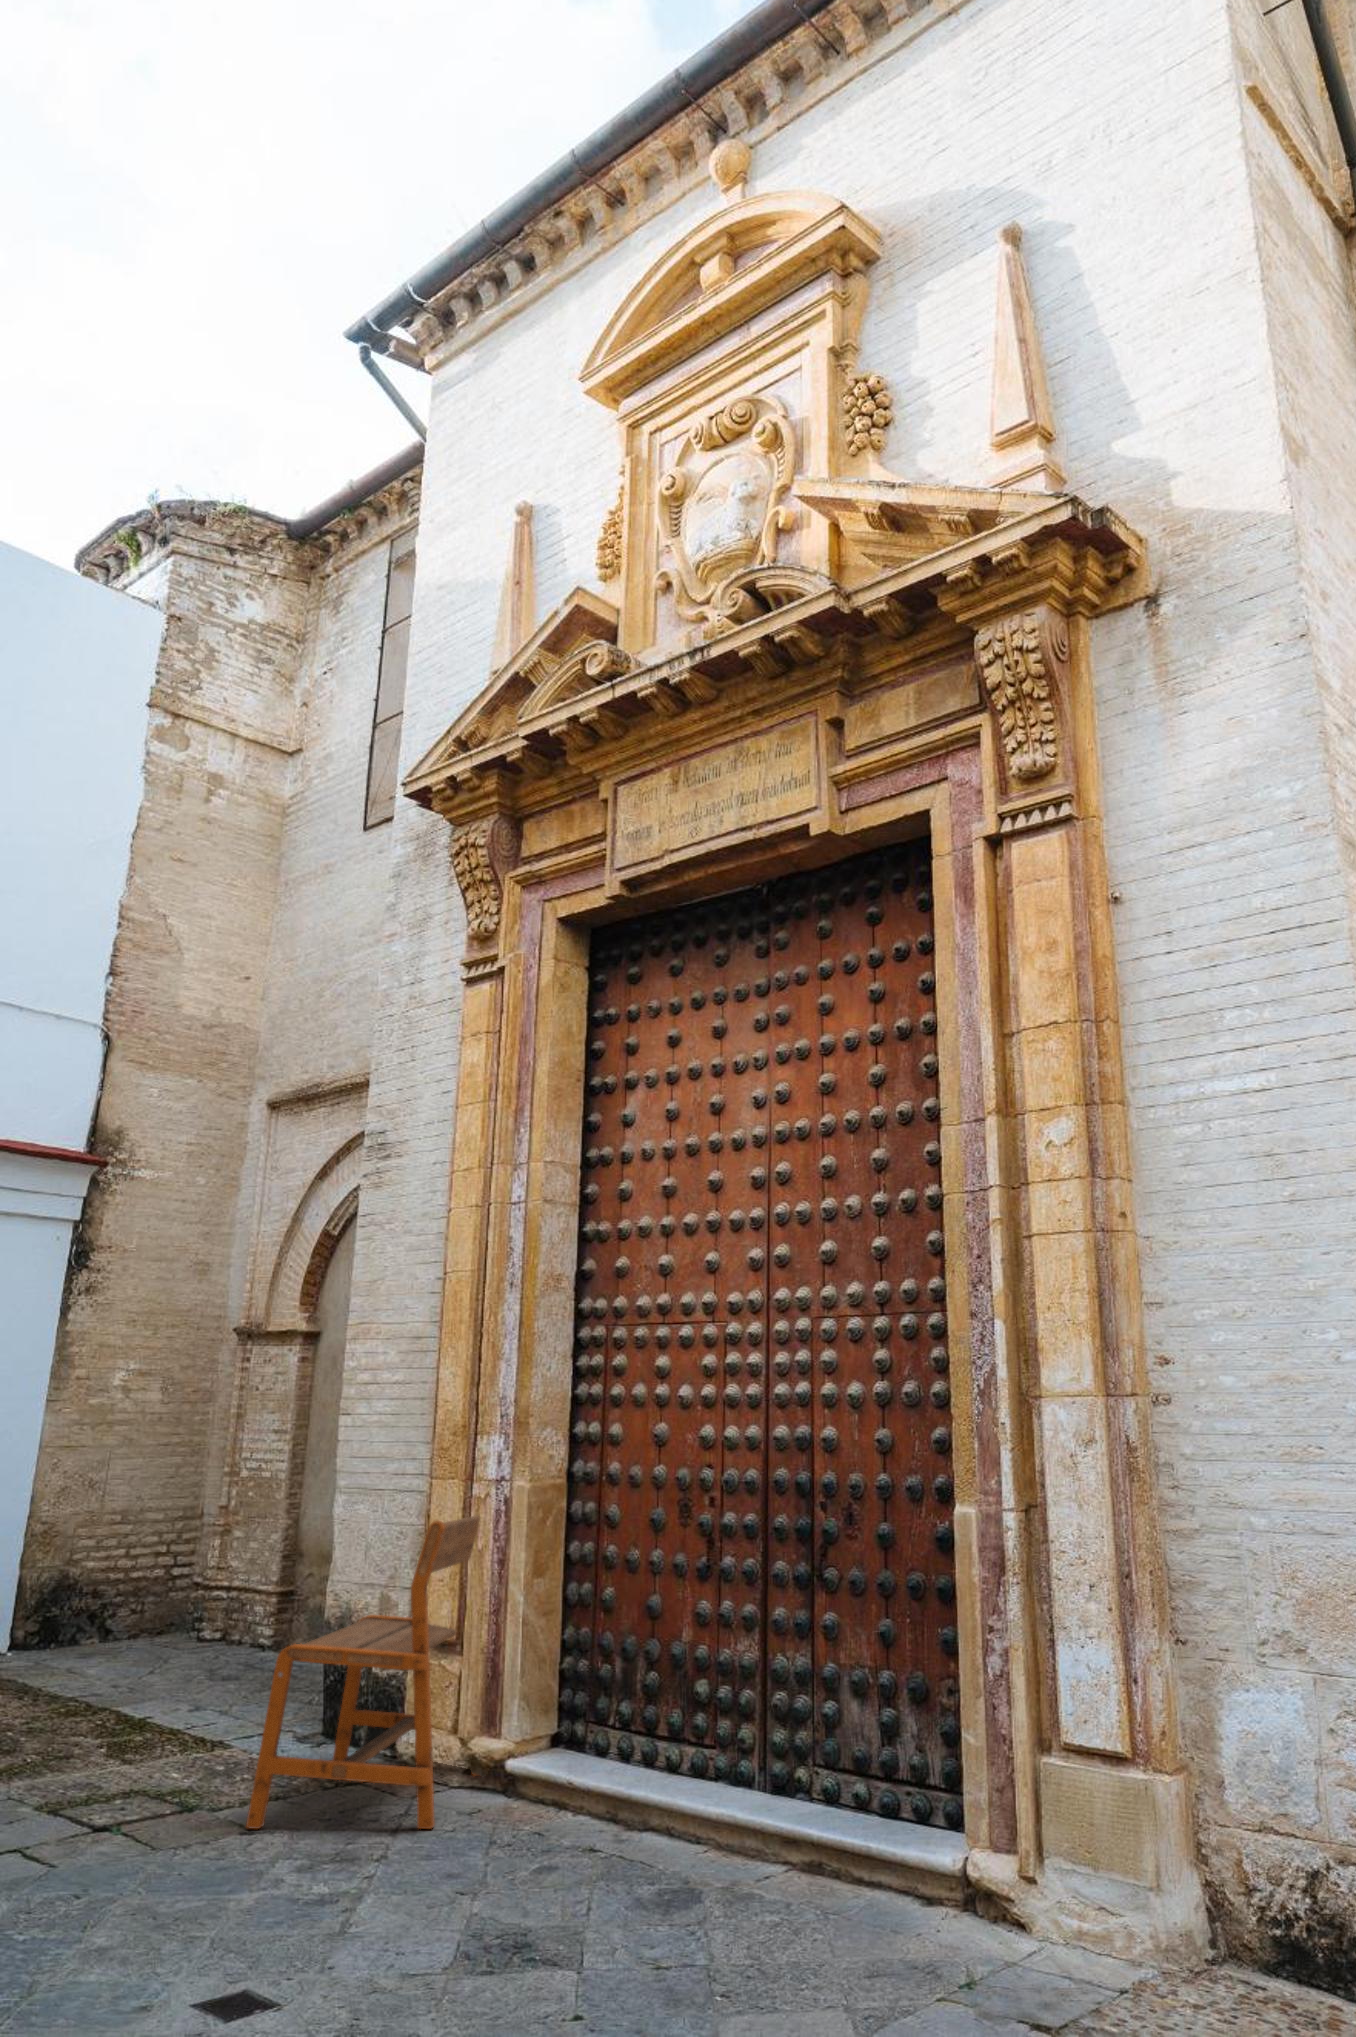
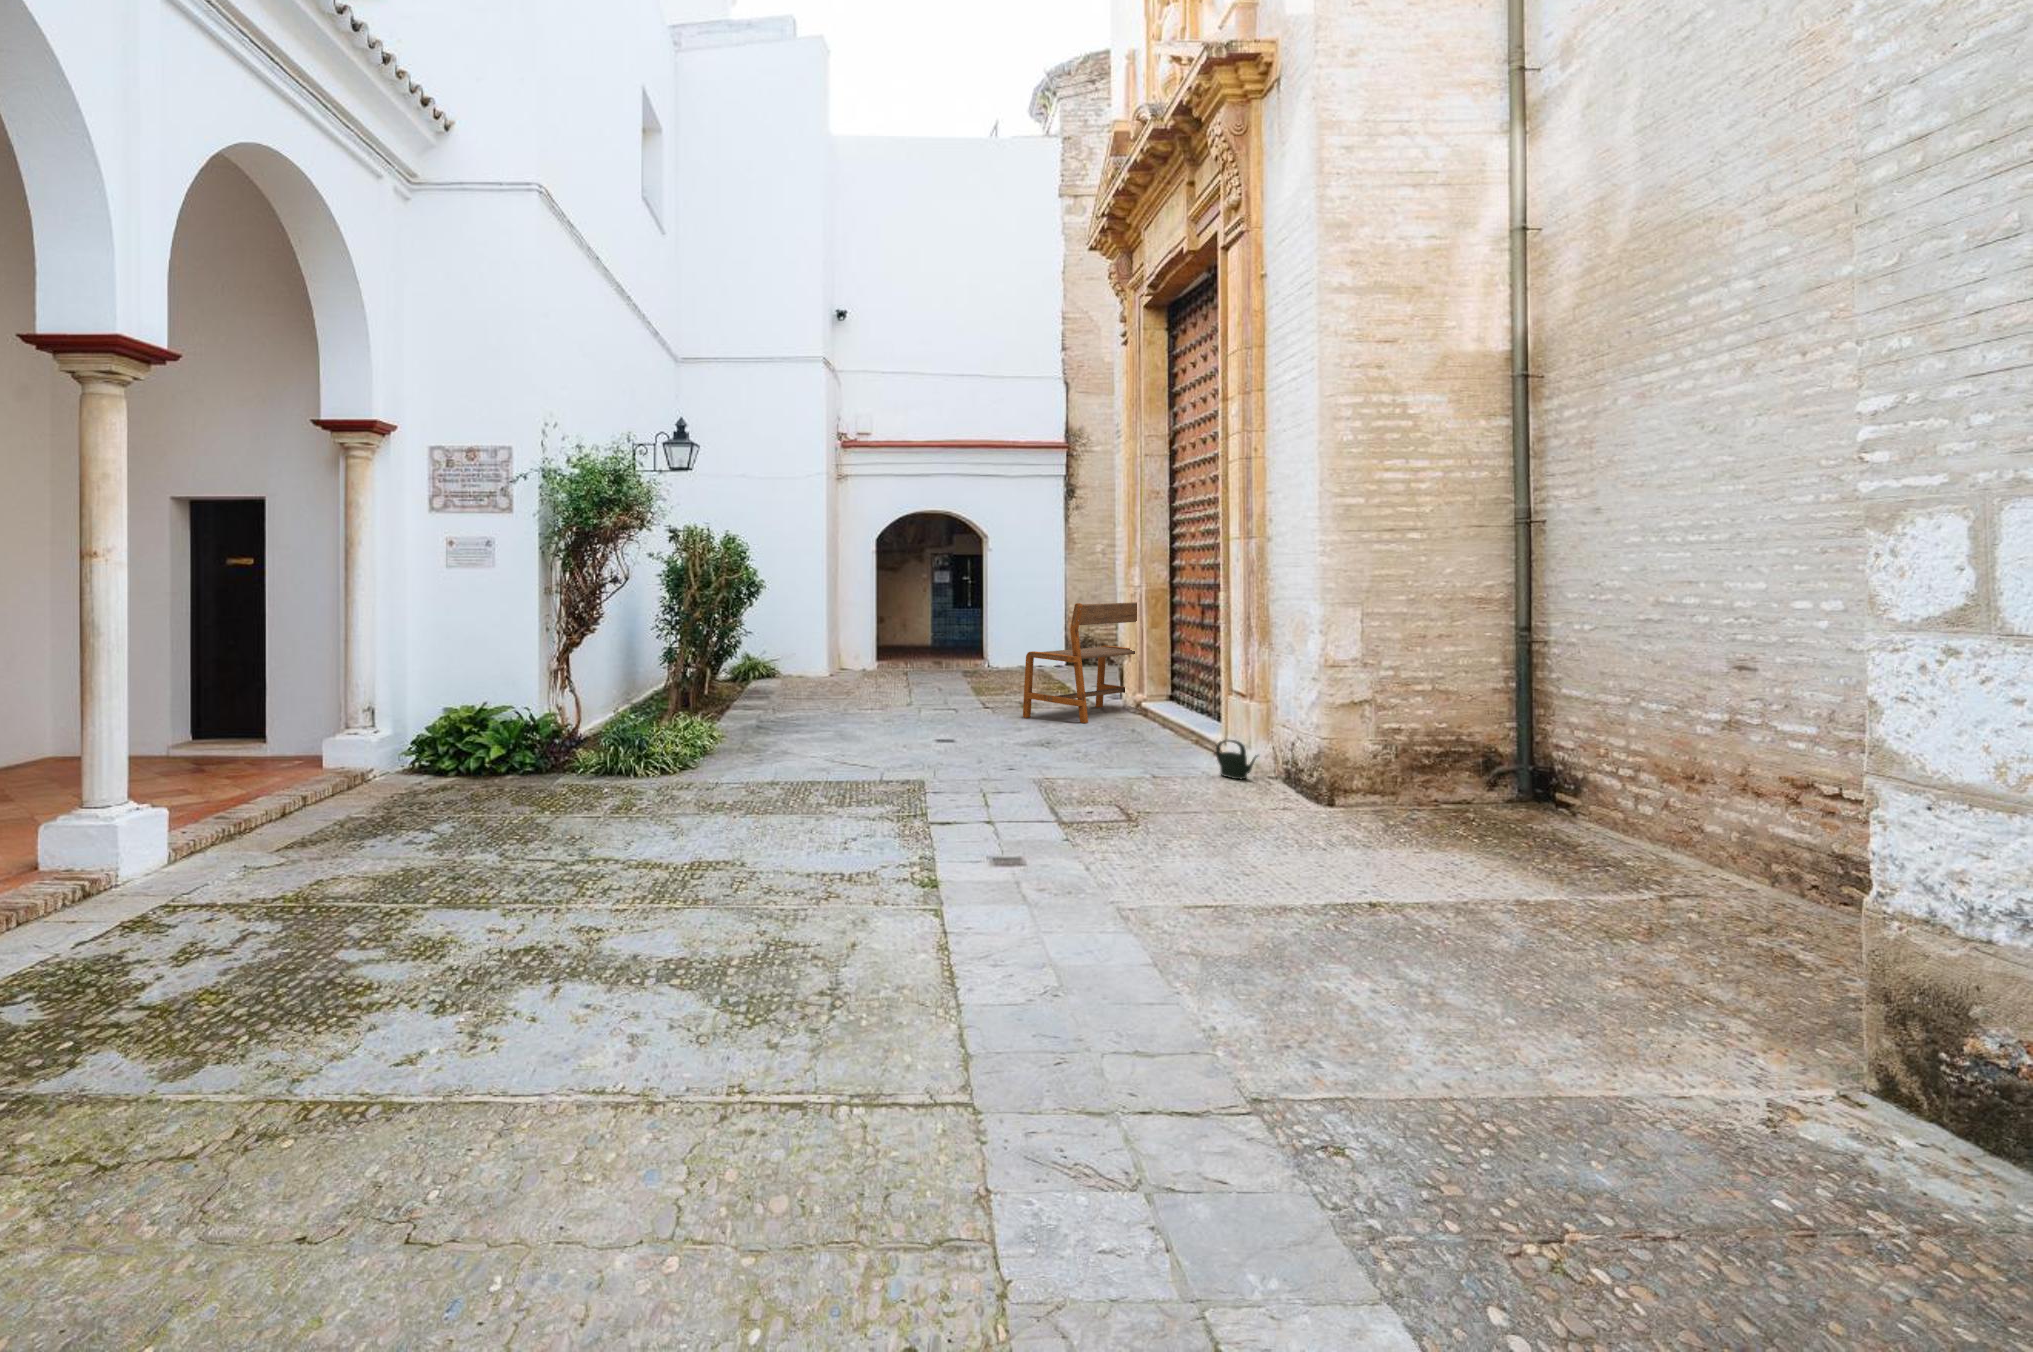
watering can: none [1072,1871,1214,1976] -> present [1216,740,1258,779]

